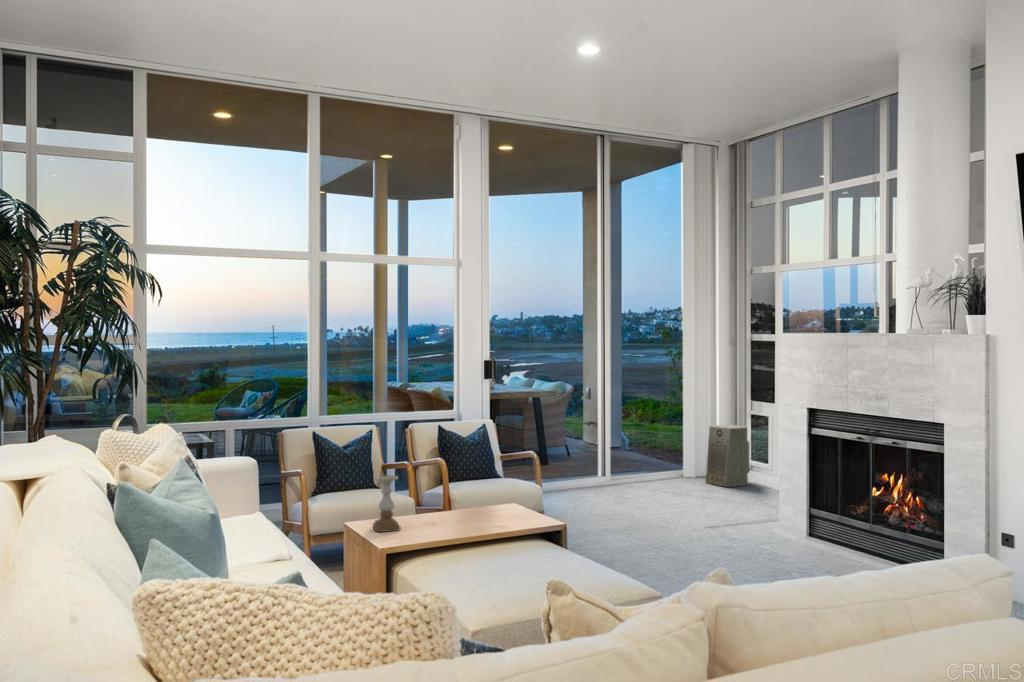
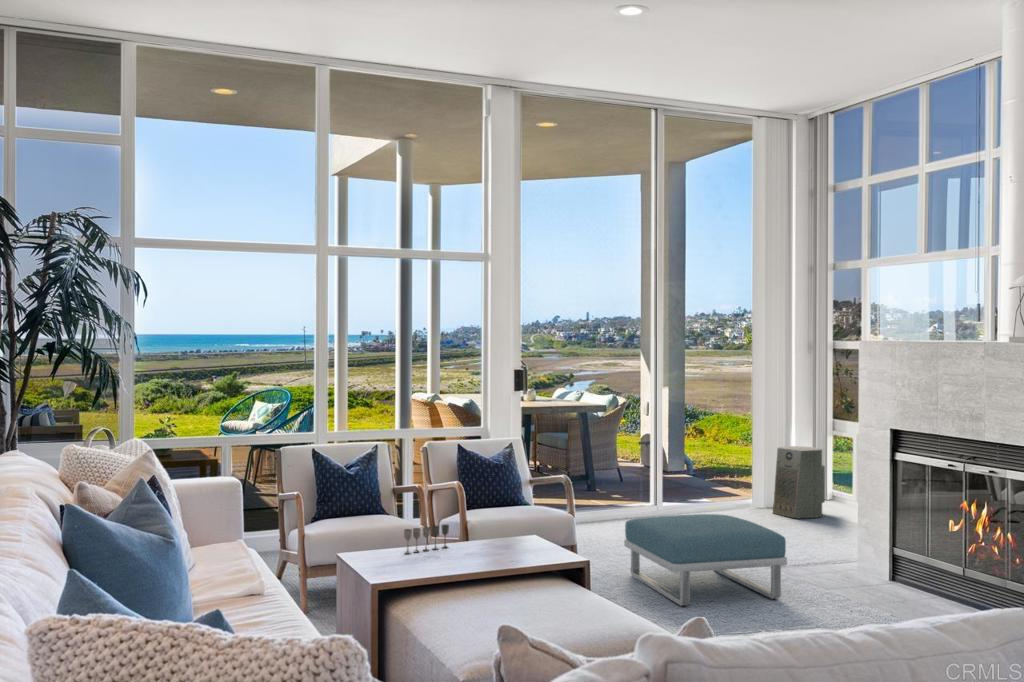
candle holder: present [373,475,400,532] -> none [369,501,399,564]
footstool: none [587,484,729,563] -> present [624,514,787,606]
wine glass: none [403,496,442,522] -> present [404,524,449,554]

